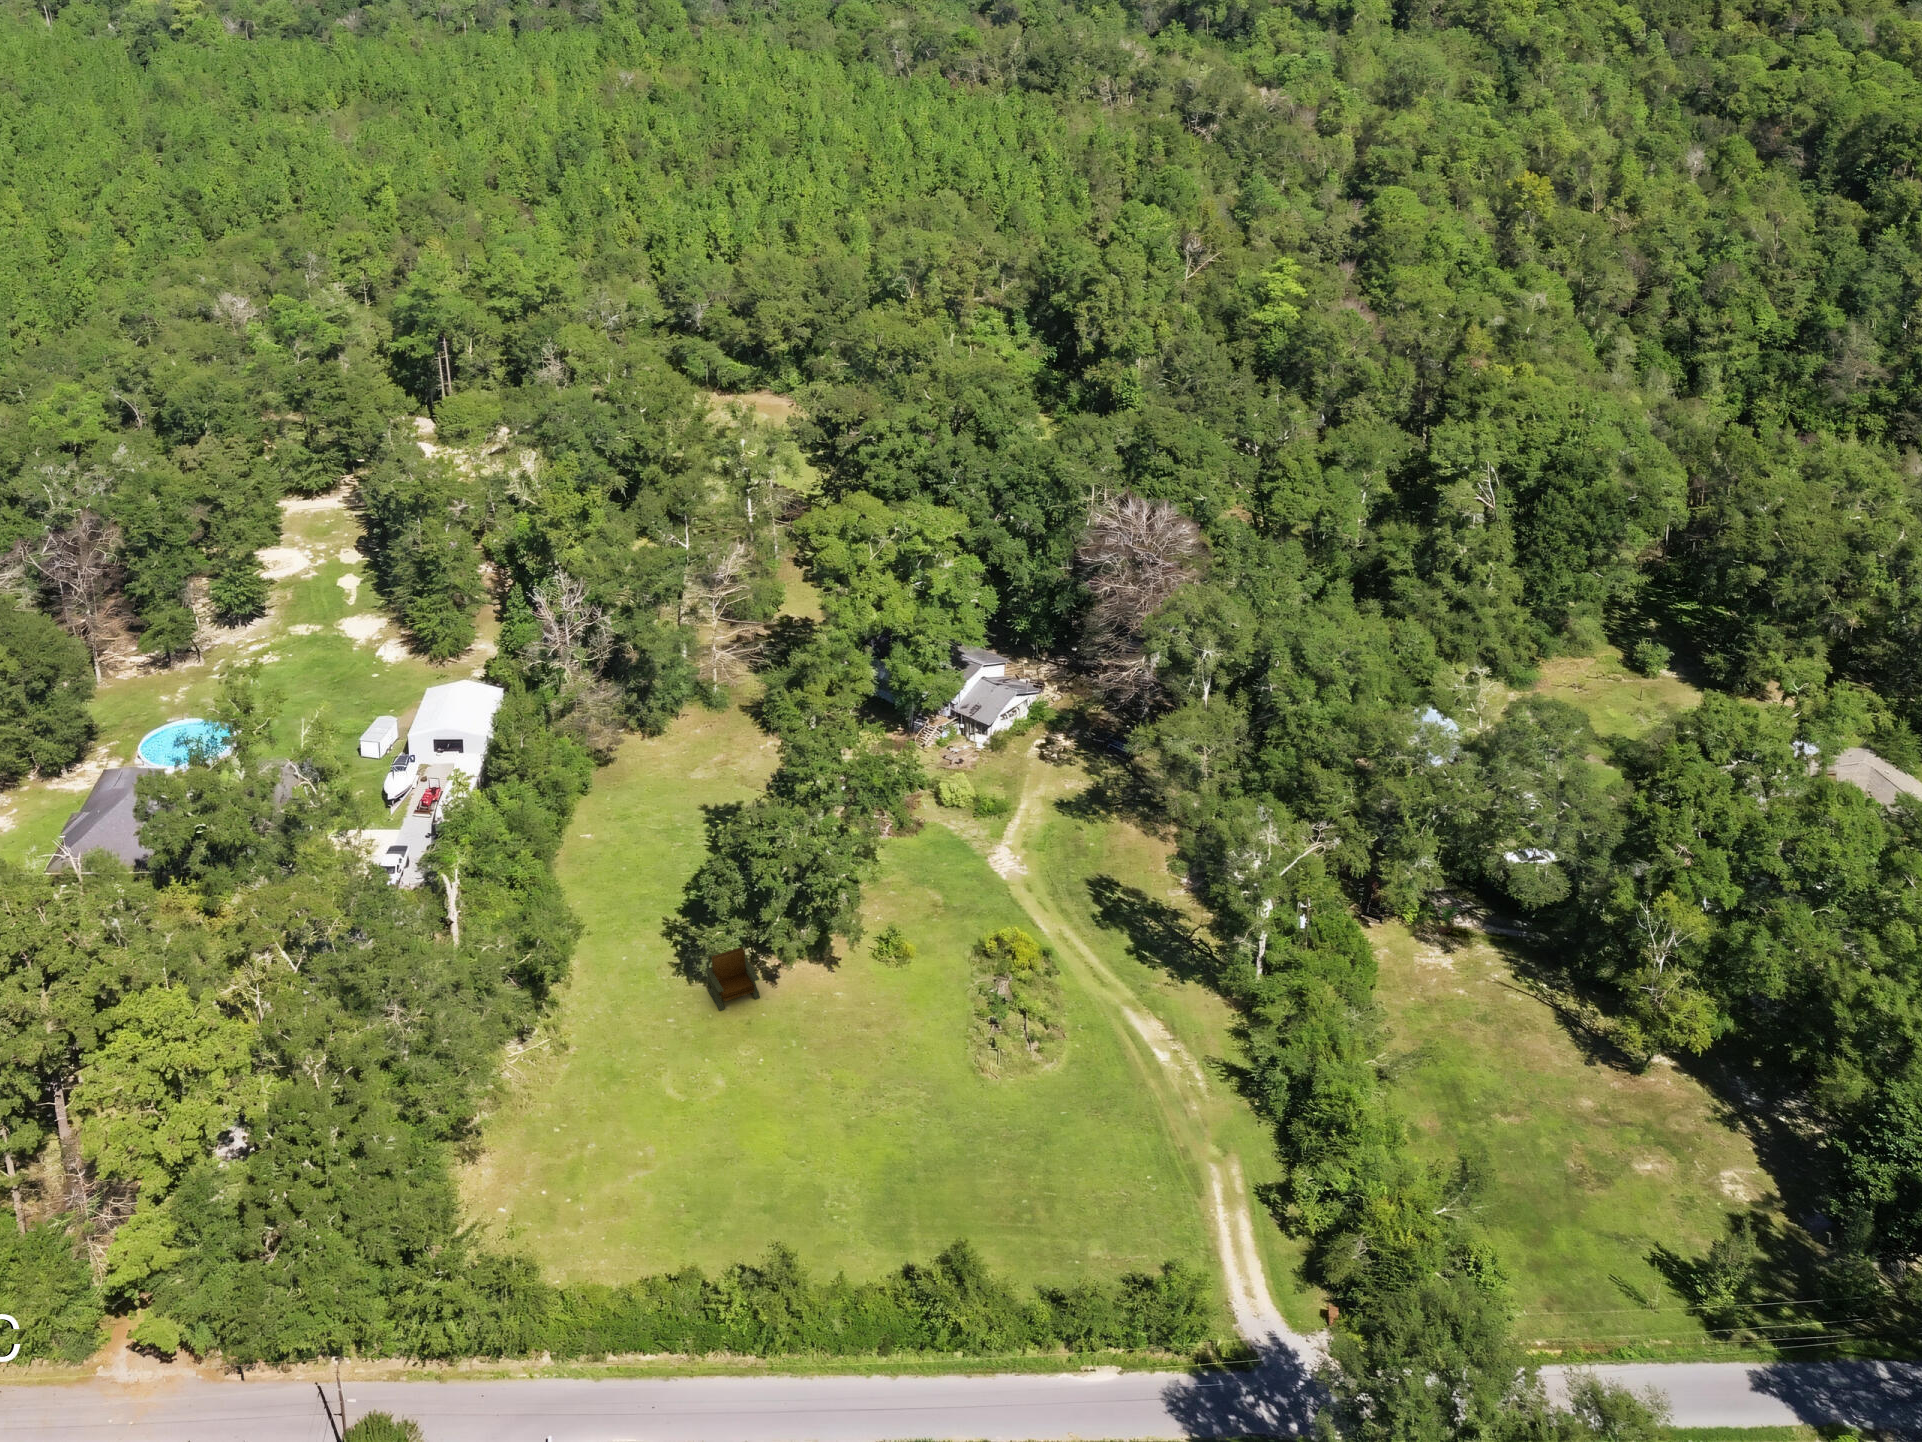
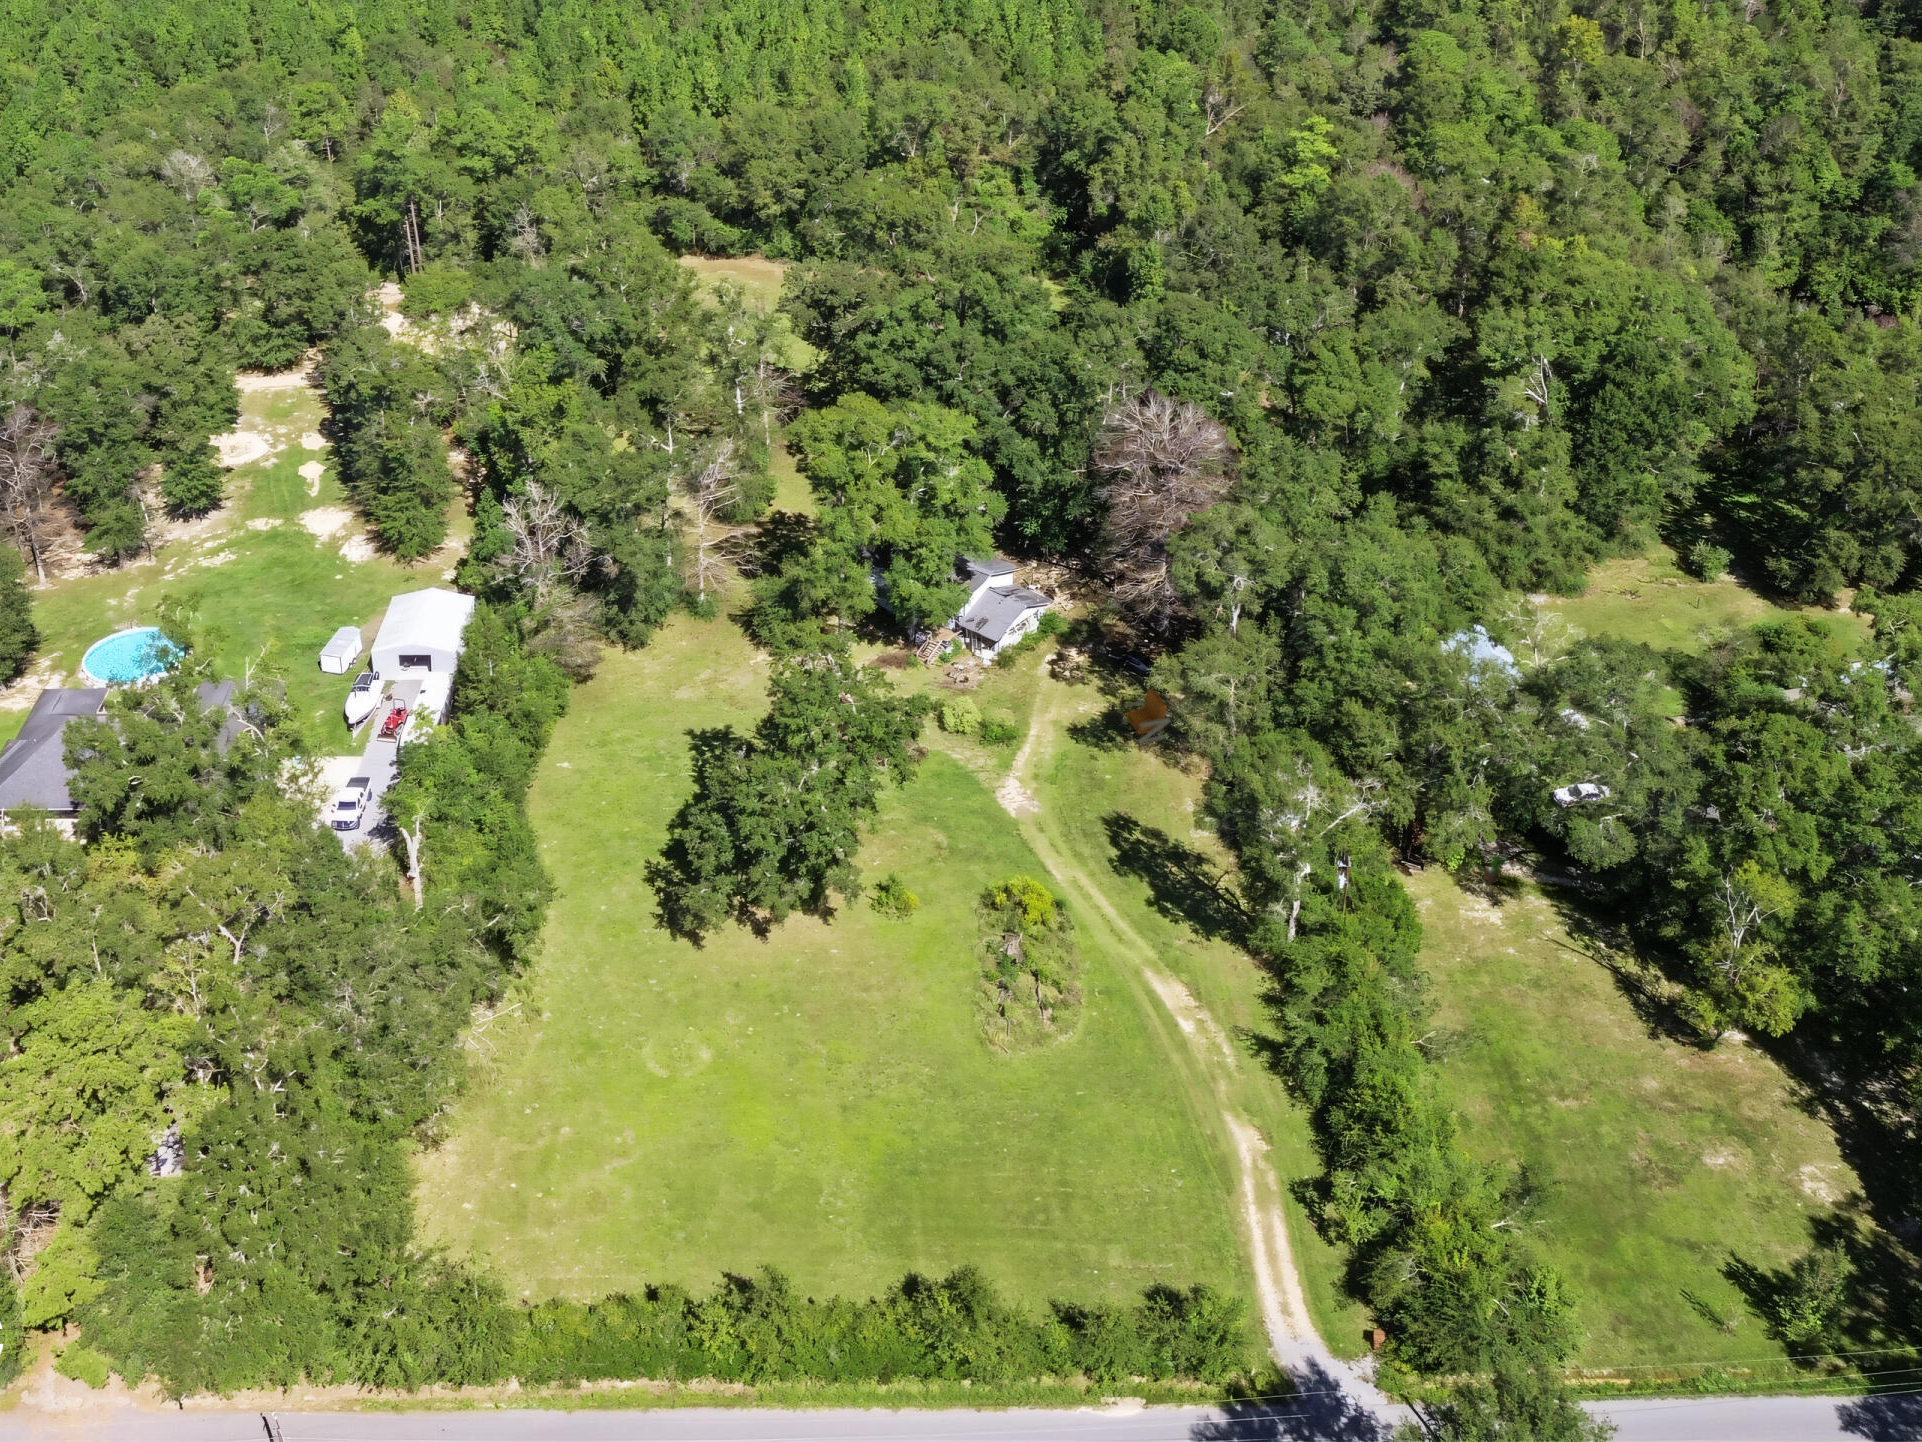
lounge chair: present [706,947,760,1011] -> present [1123,689,1170,744]

